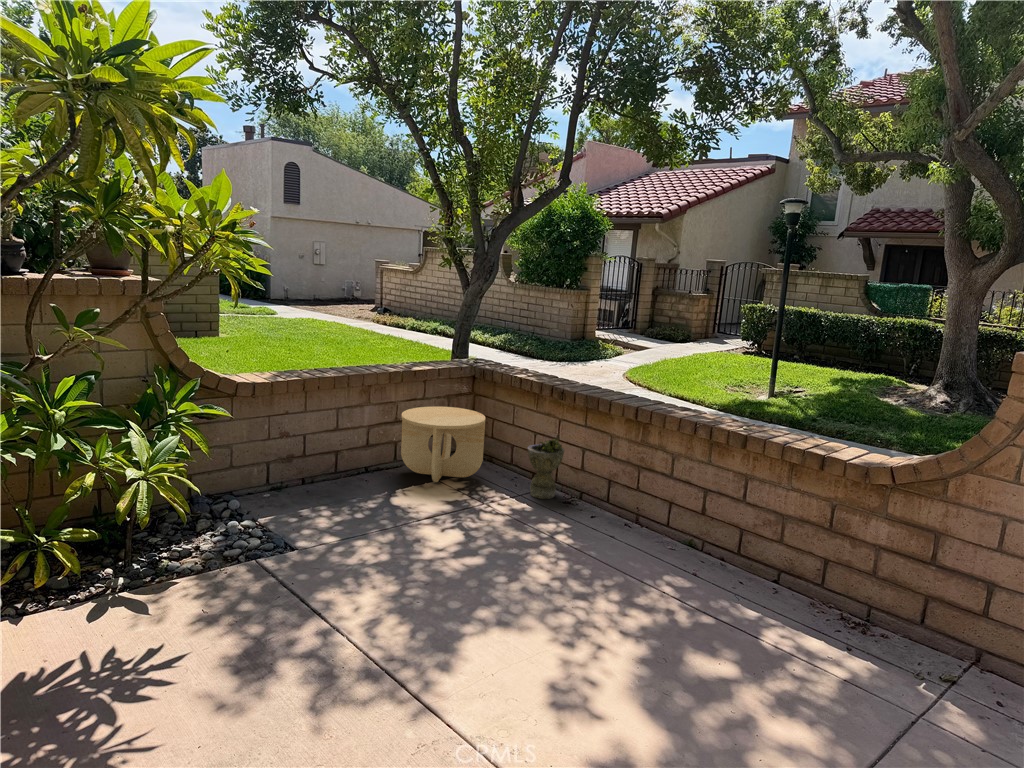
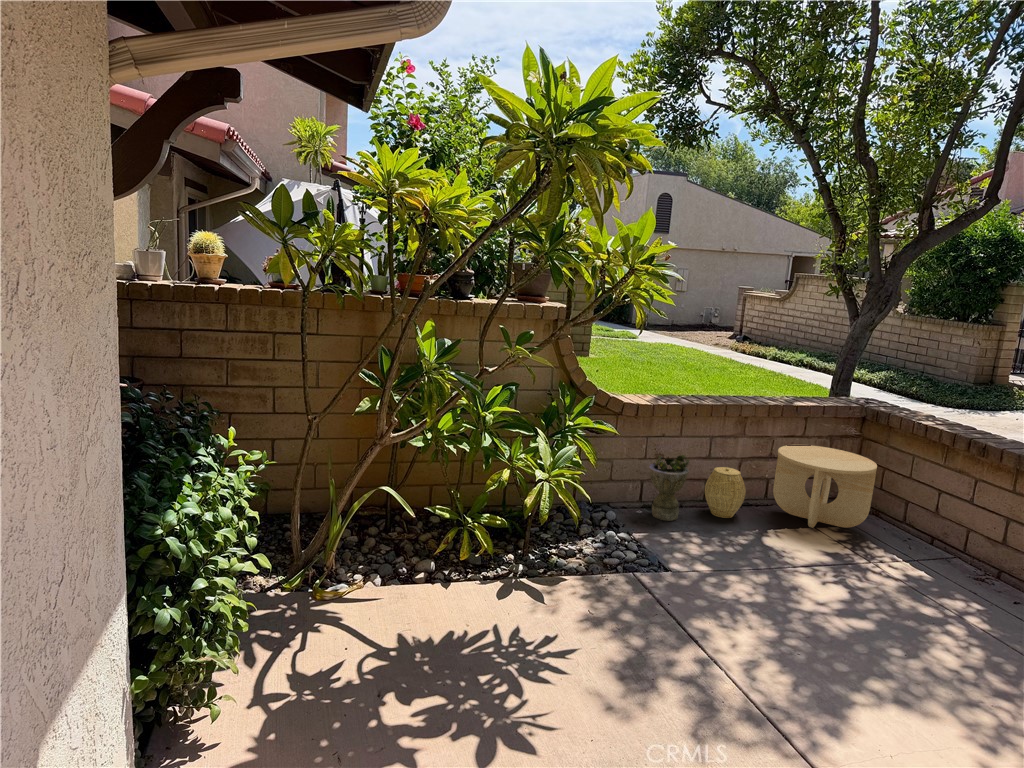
woven basket: none [335,437,374,487] -> present [705,467,746,518]
planter: present [528,439,564,499] -> present [649,455,689,521]

